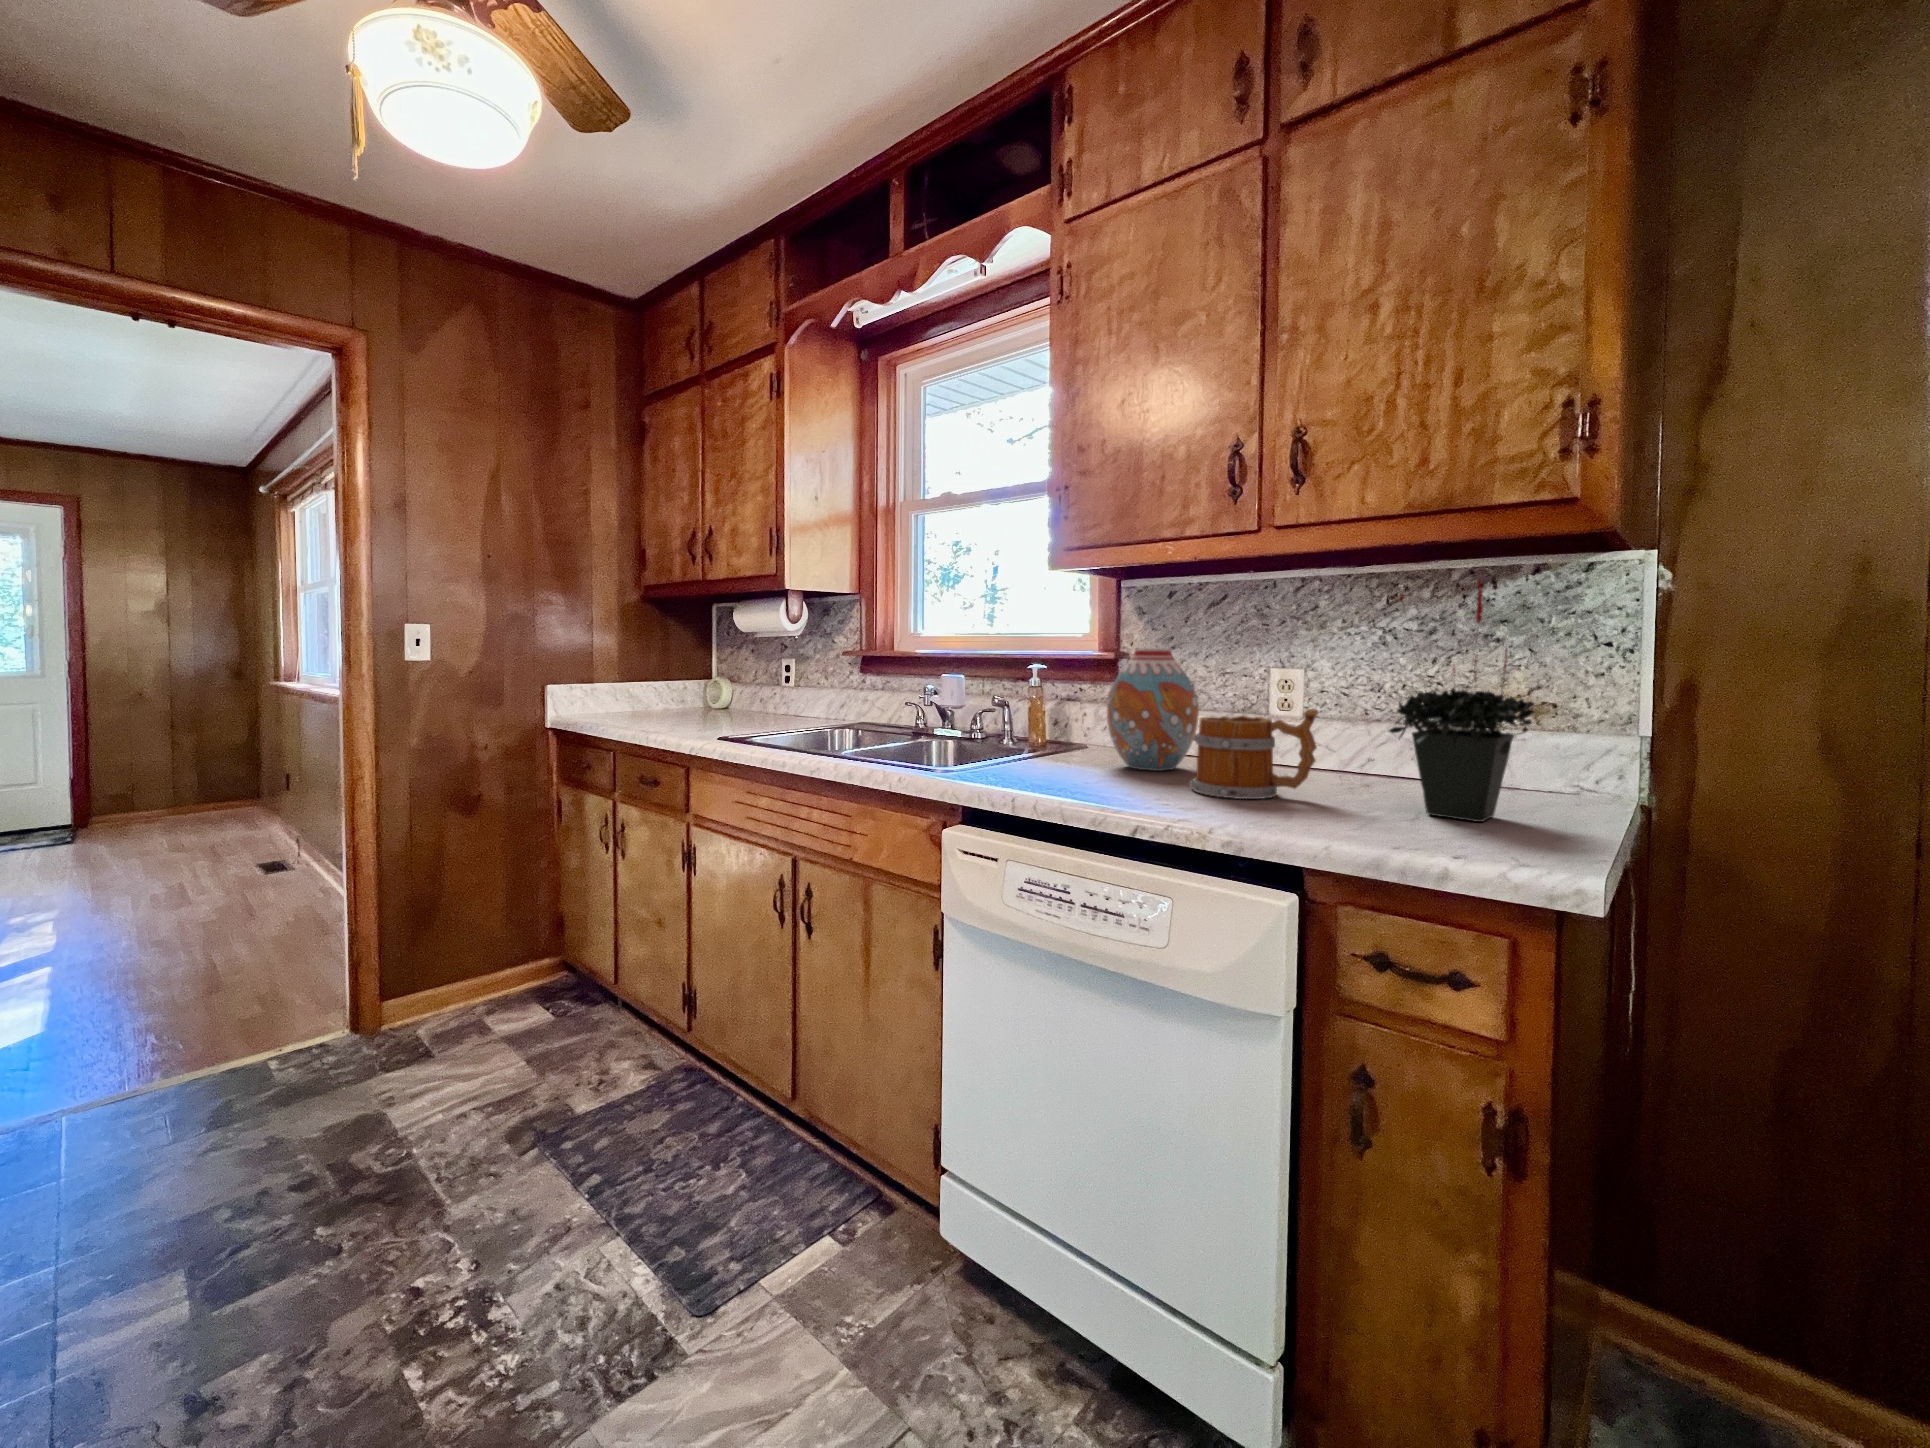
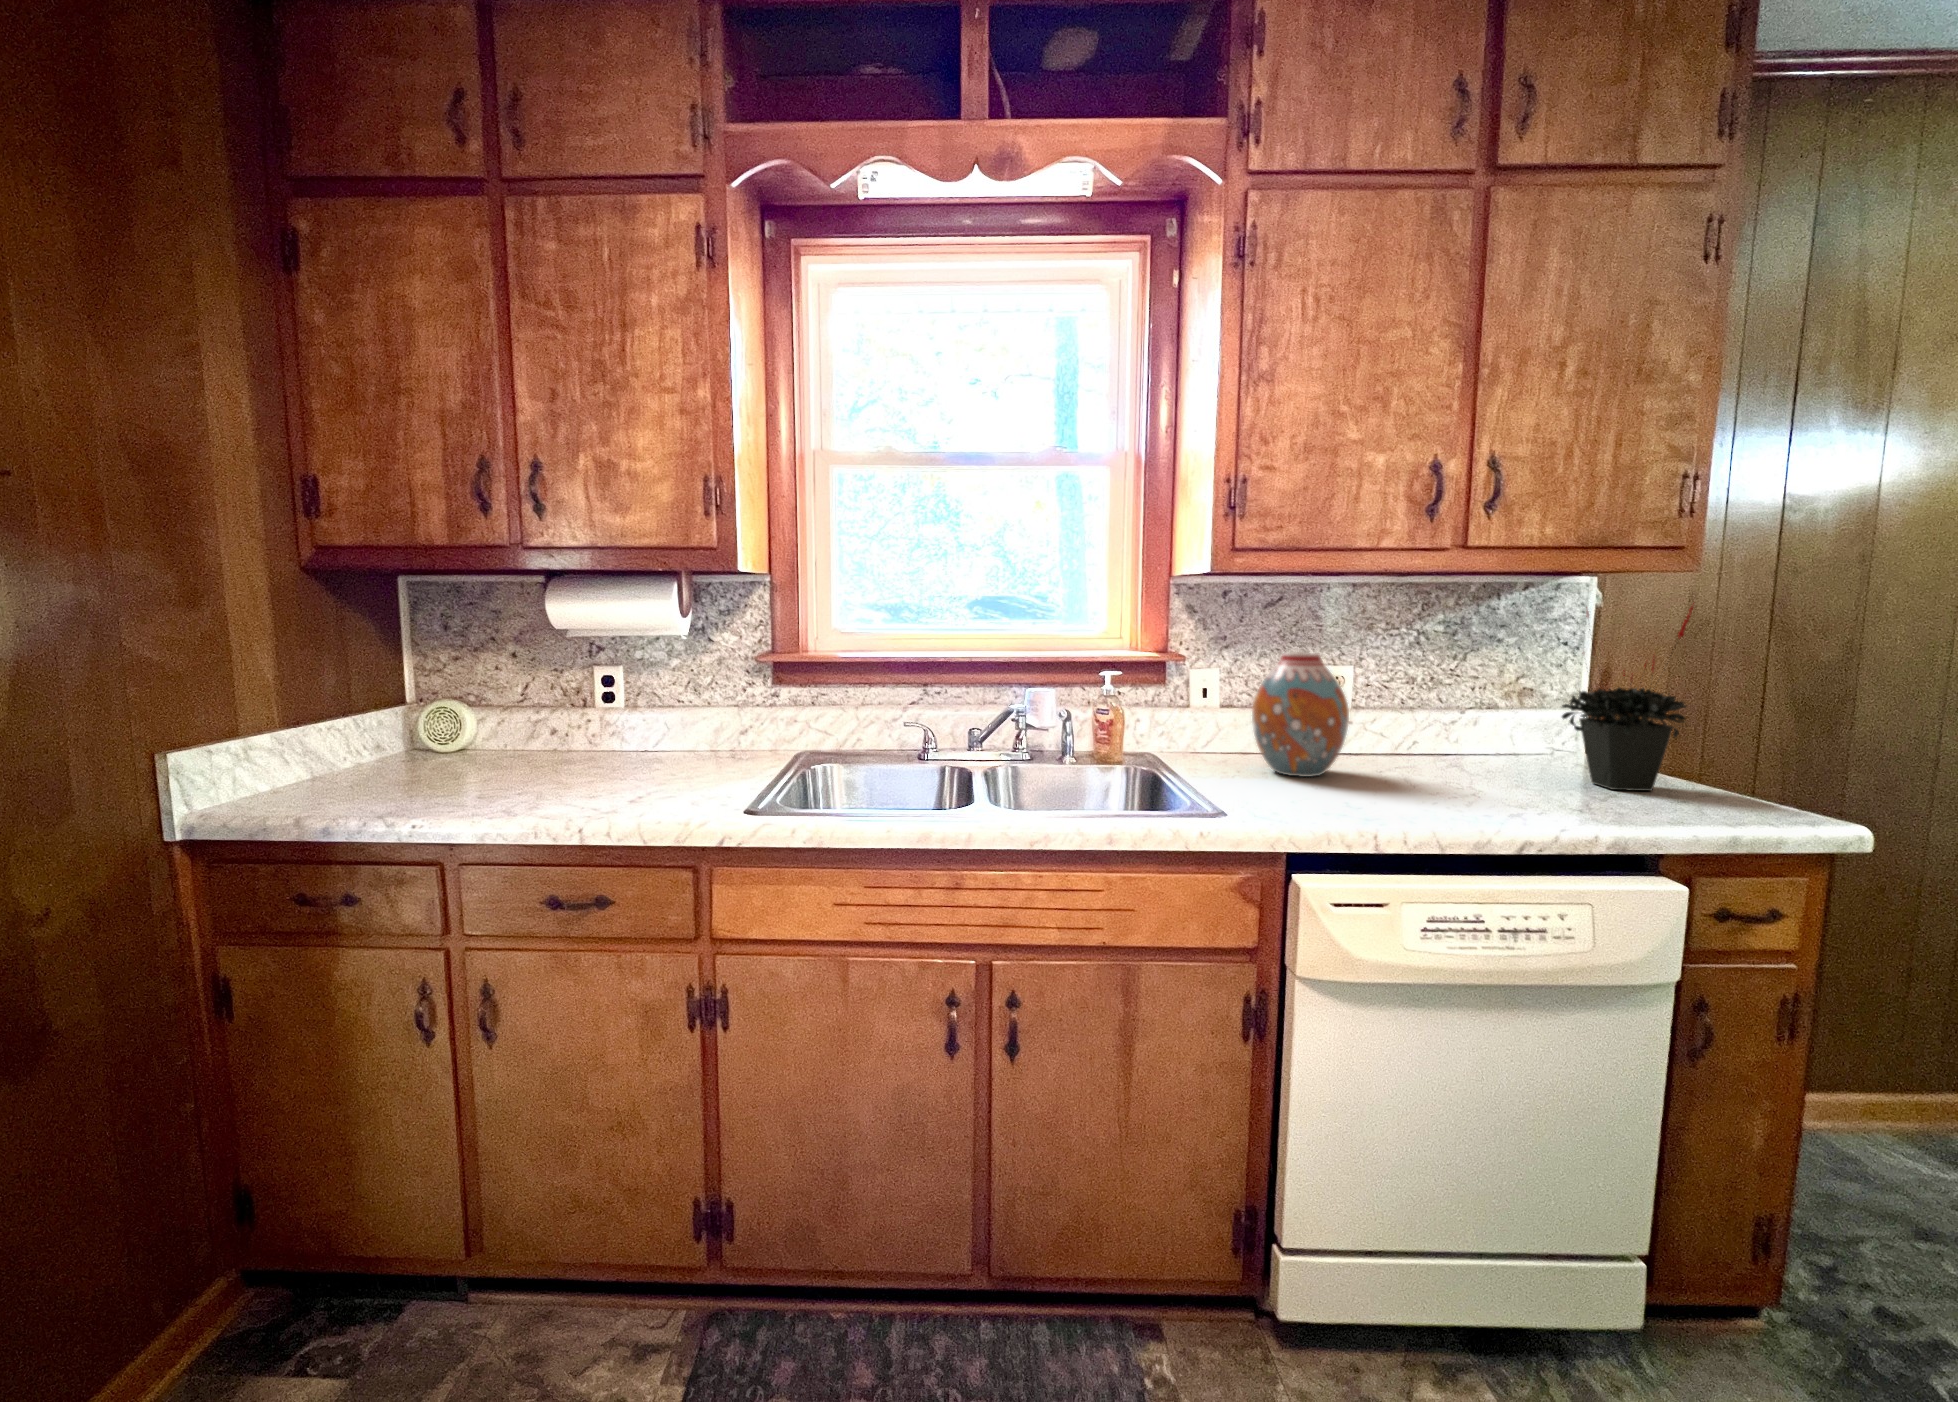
mug: present [1190,709,1319,799] -> none [1417,709,1534,798]

